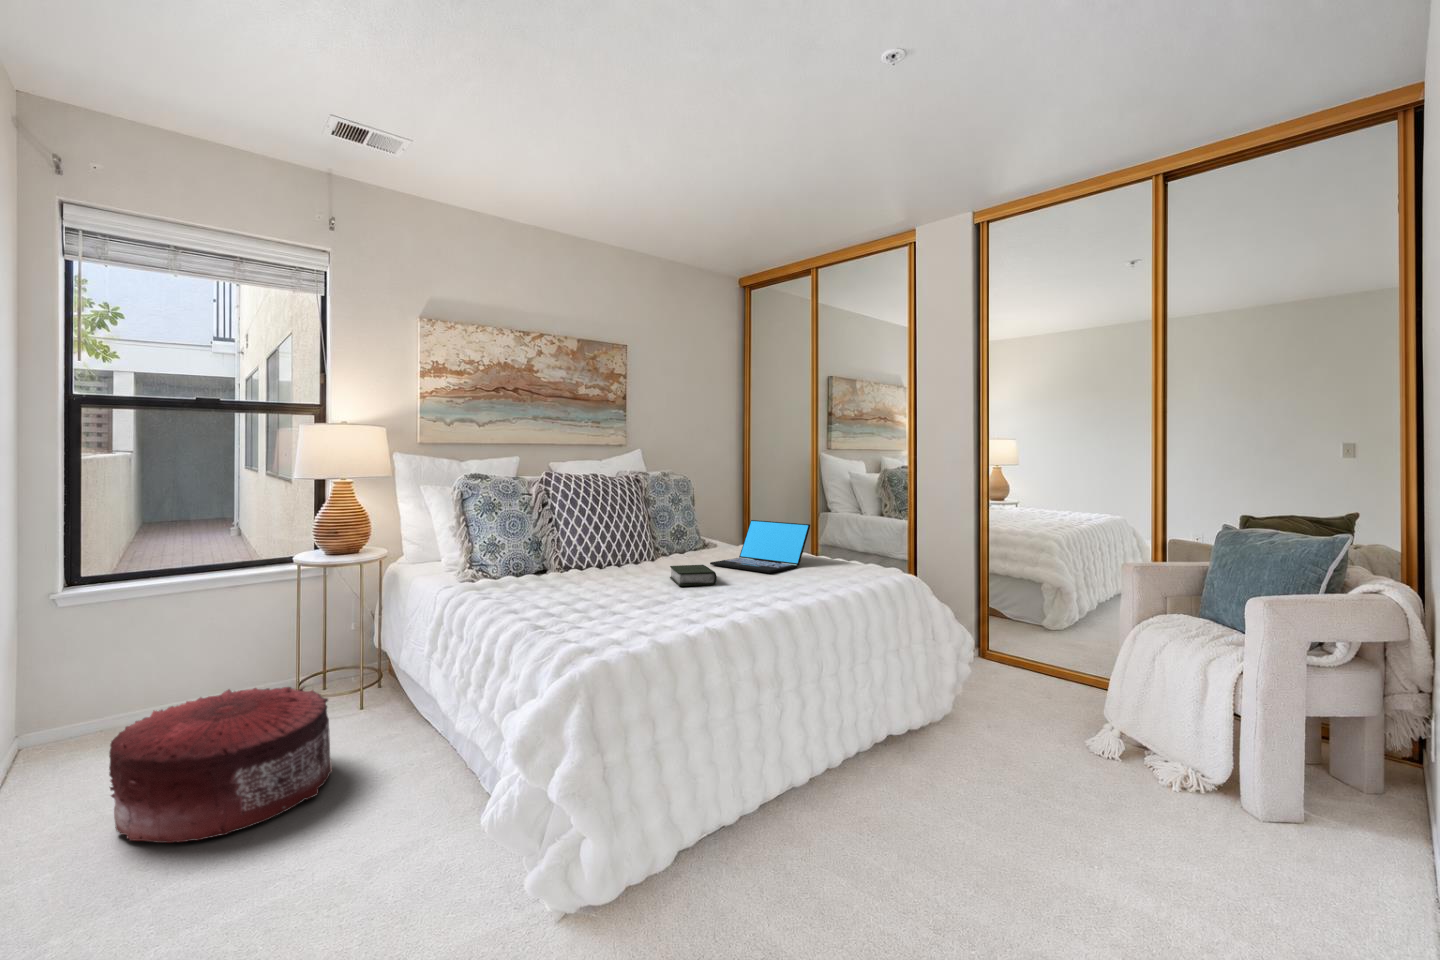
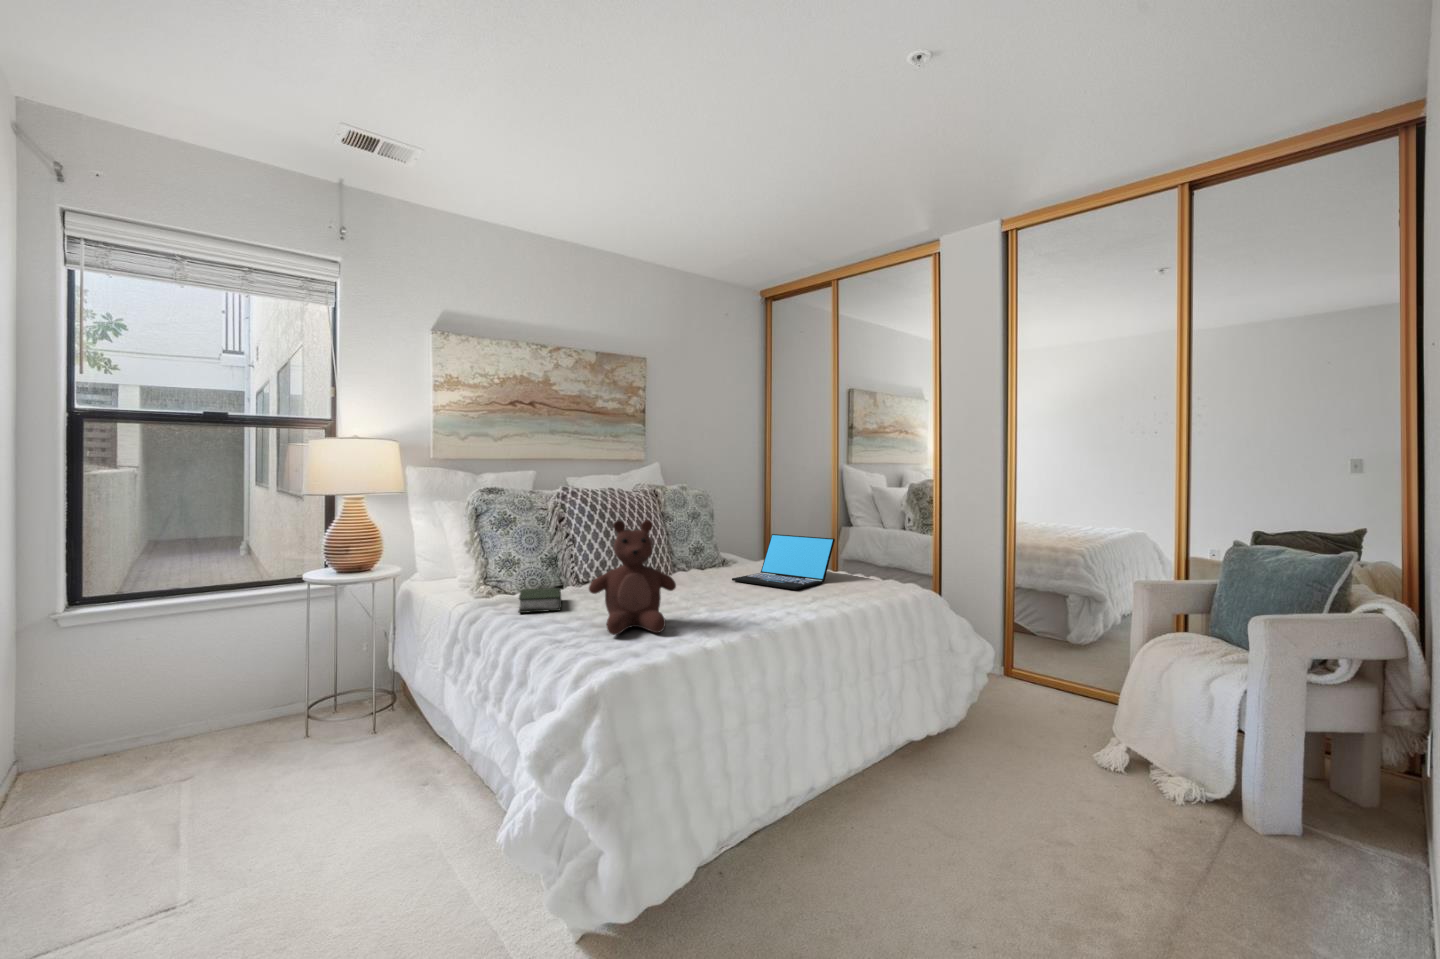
teddy bear: none [568,505,651,612] -> present [589,520,676,635]
book: present [670,565,717,586] -> present [518,588,562,613]
pouf: present [109,687,332,843] -> none [88,714,336,898]

